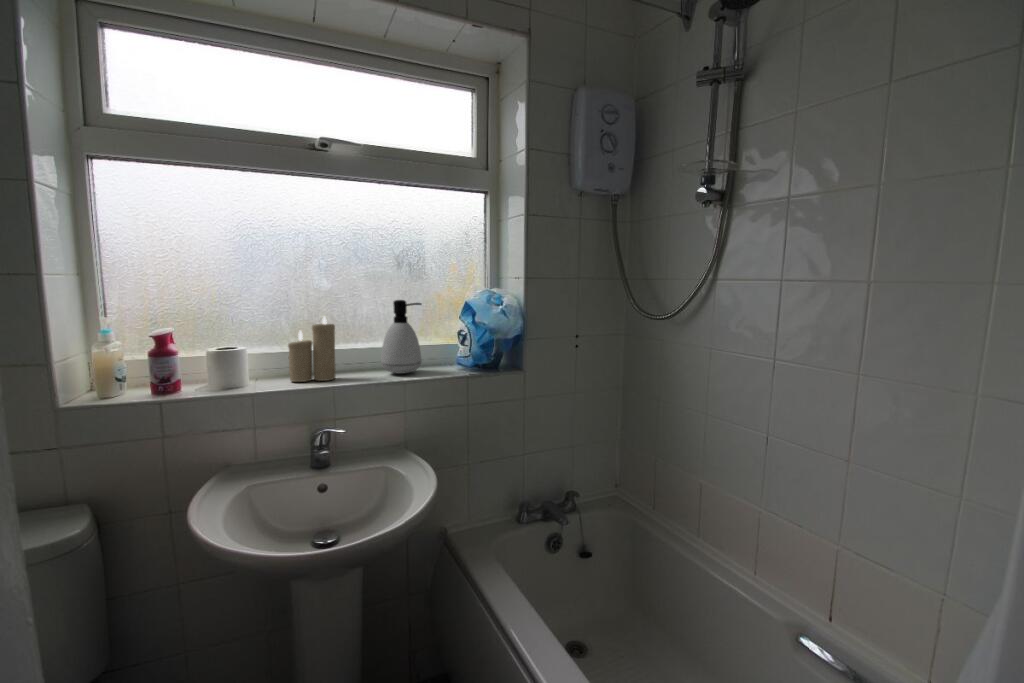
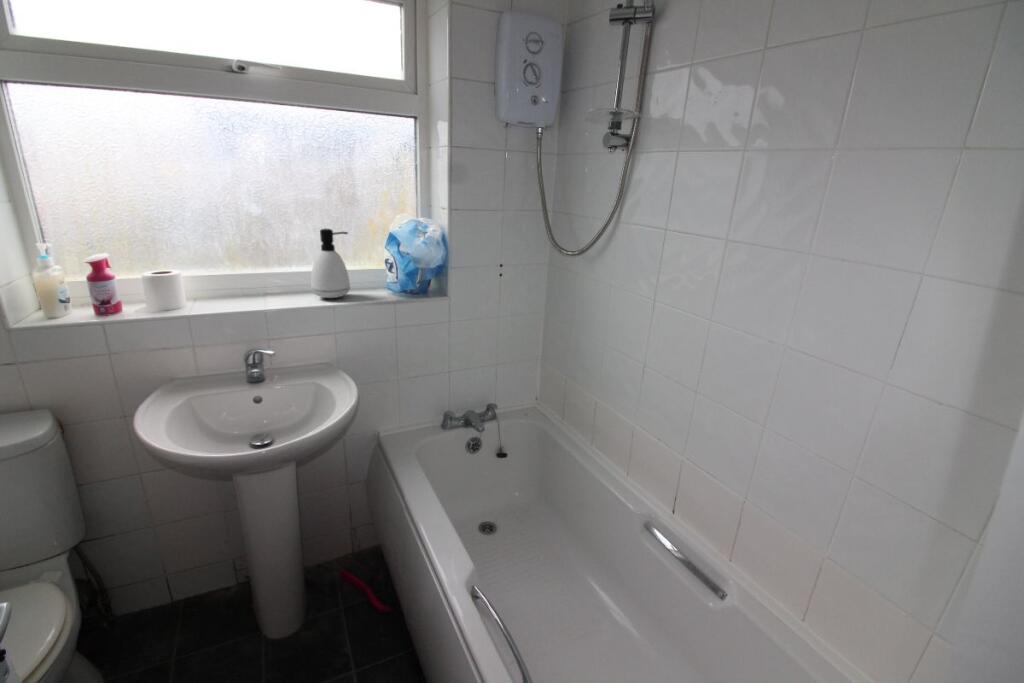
candle: present [288,316,336,382] -> none [220,243,268,305]

